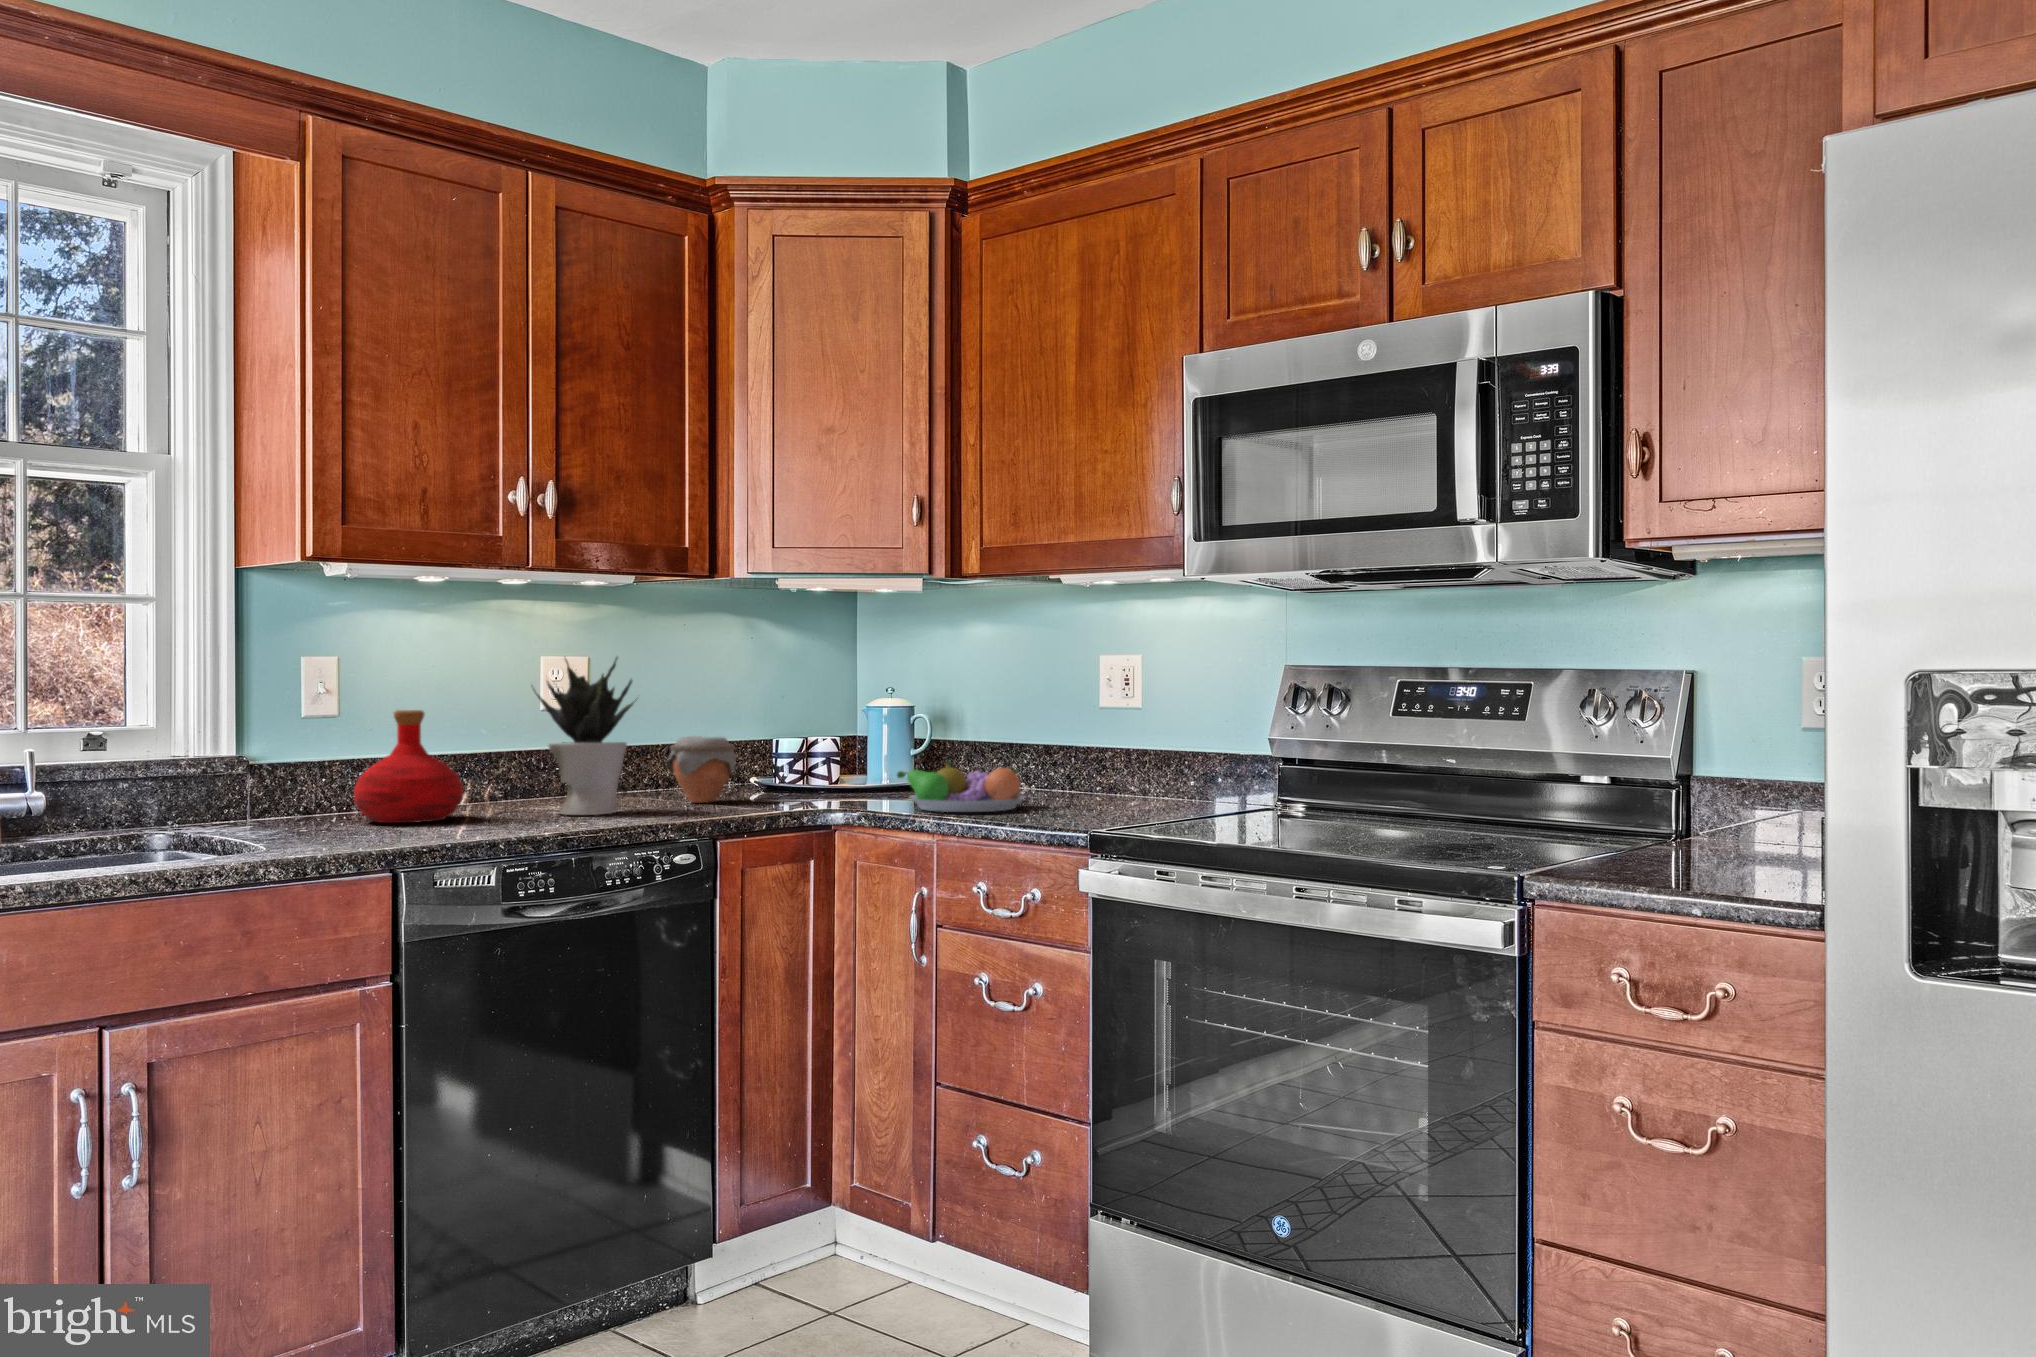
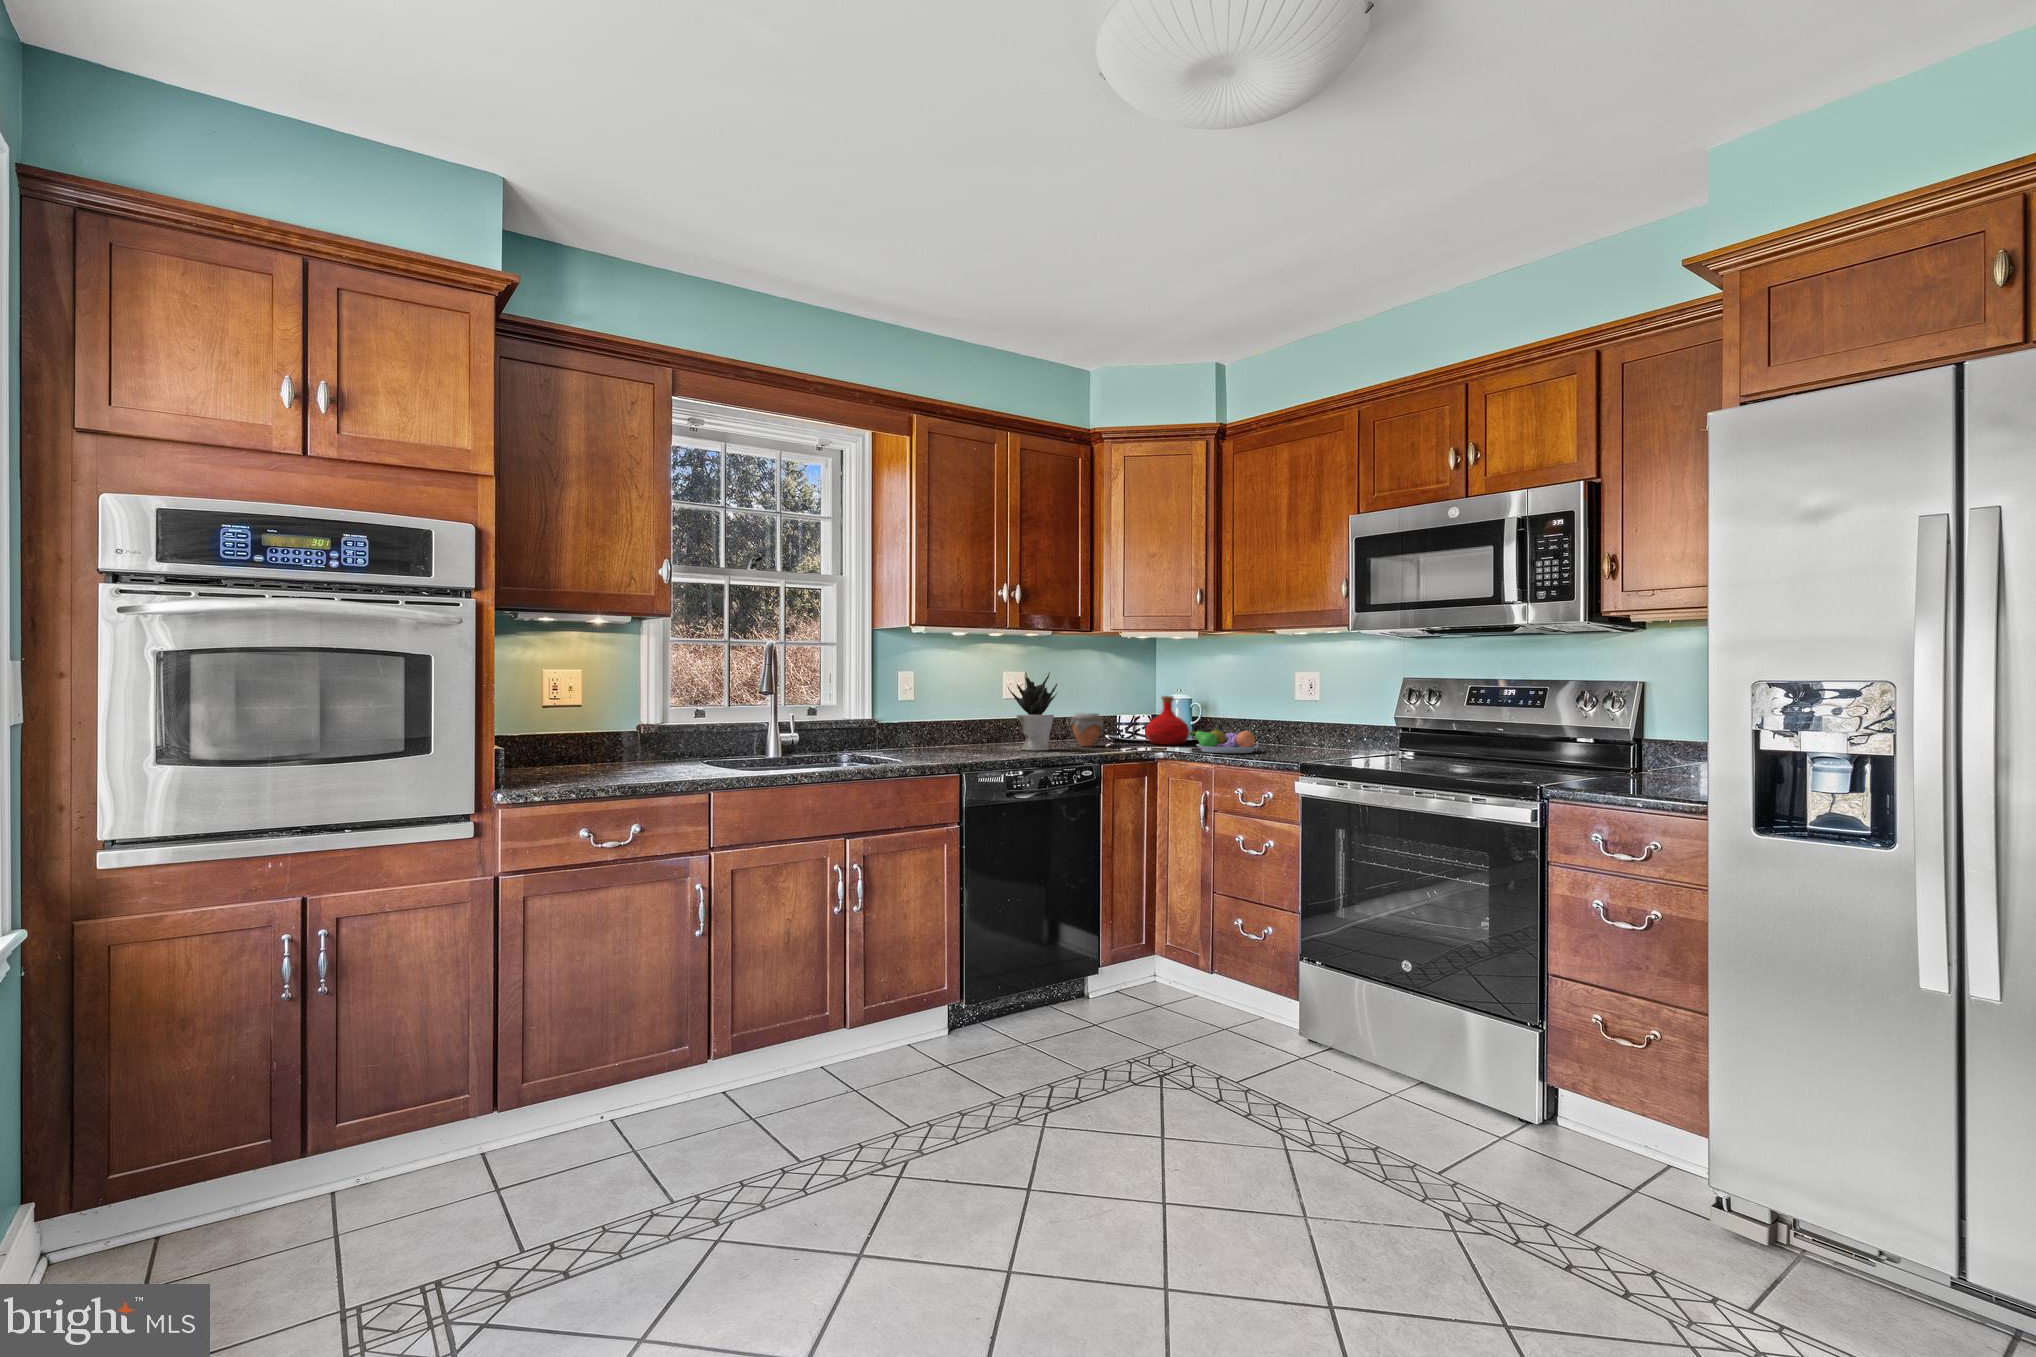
bottle: present [354,710,463,823] -> present [1145,696,1190,745]

